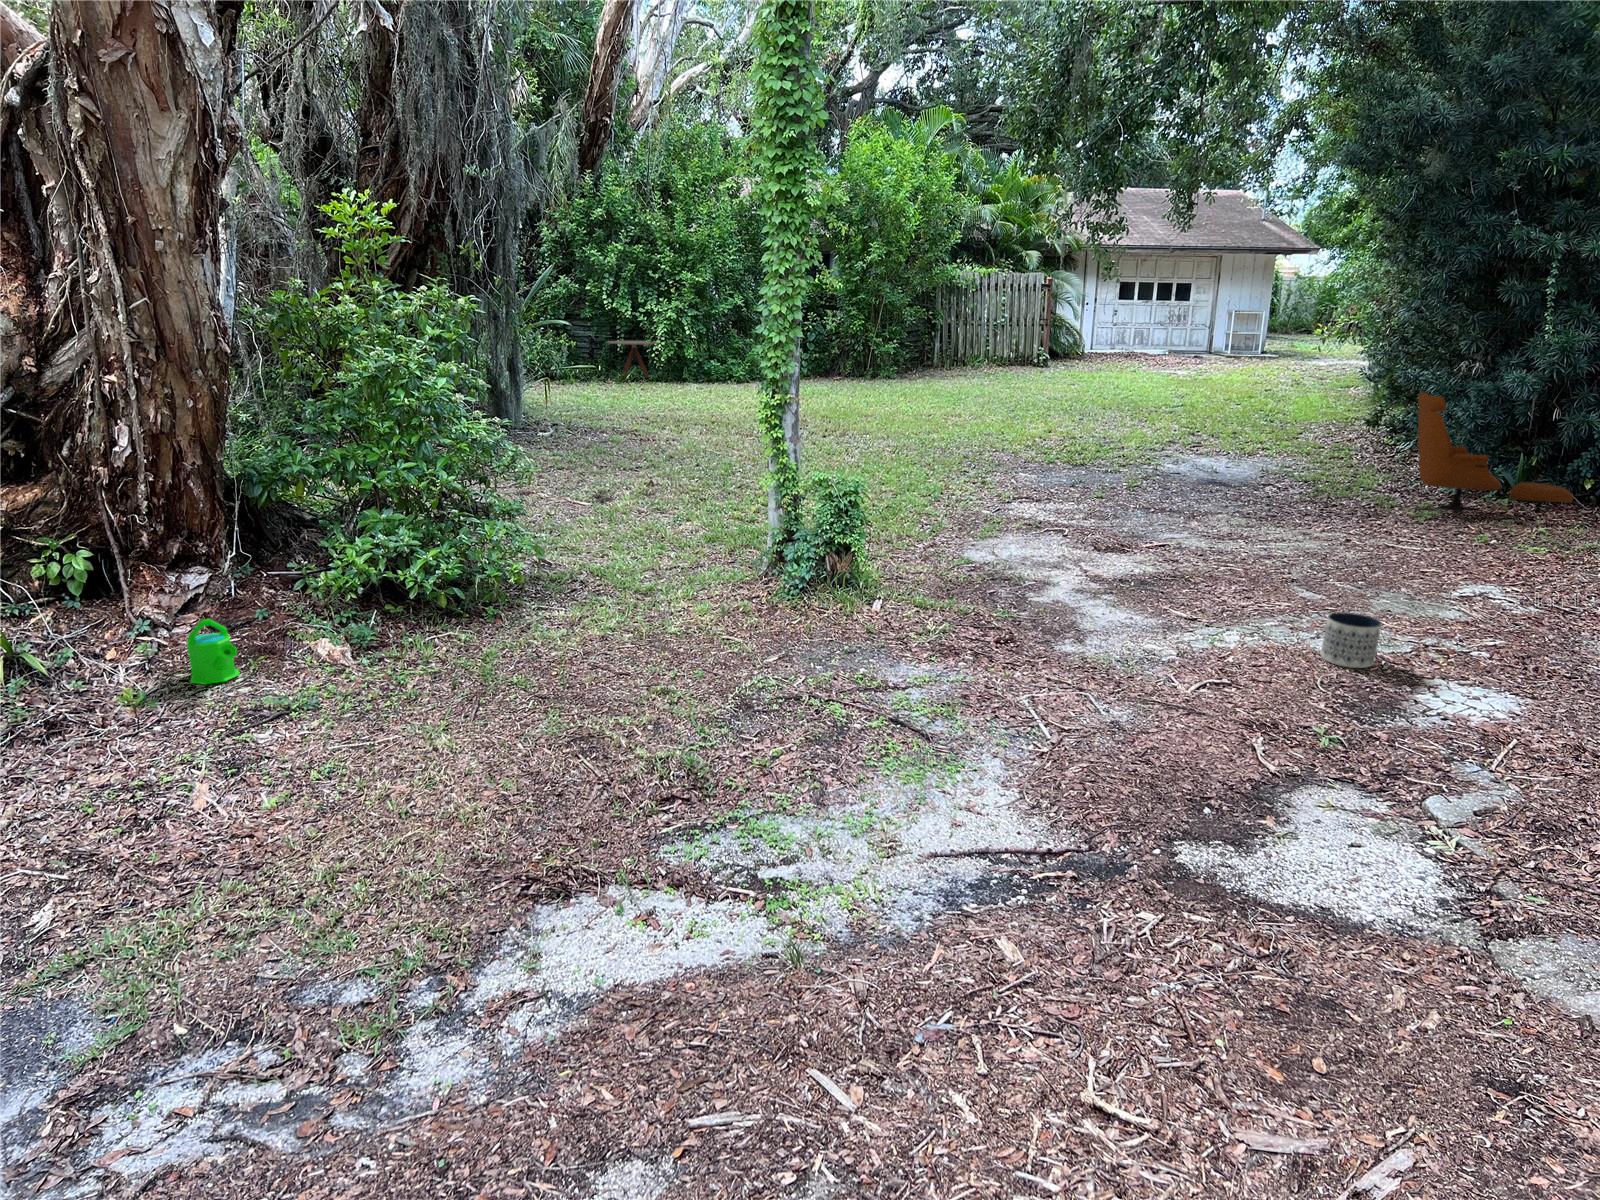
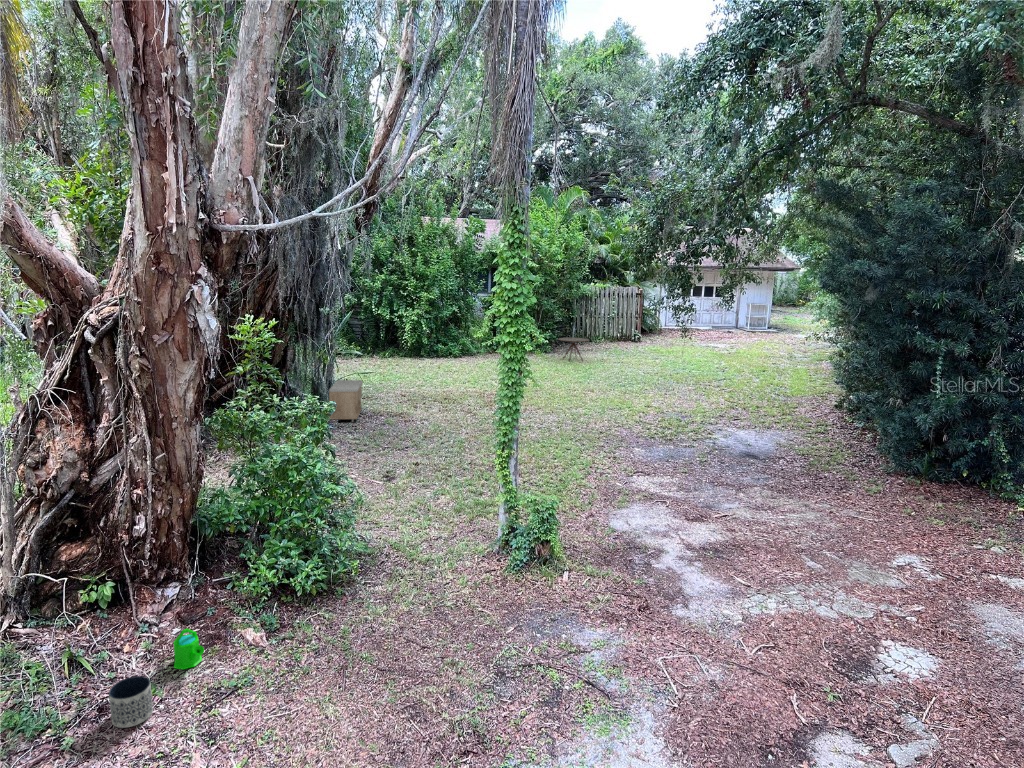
round table: present [607,341,658,380] -> present [558,338,589,360]
storage bench: none [508,372,566,437] -> present [329,380,363,422]
lounge chair: present [1414,392,1573,522] -> none [868,419,960,500]
planter: present [1321,613,1381,668] -> present [109,676,153,728]

